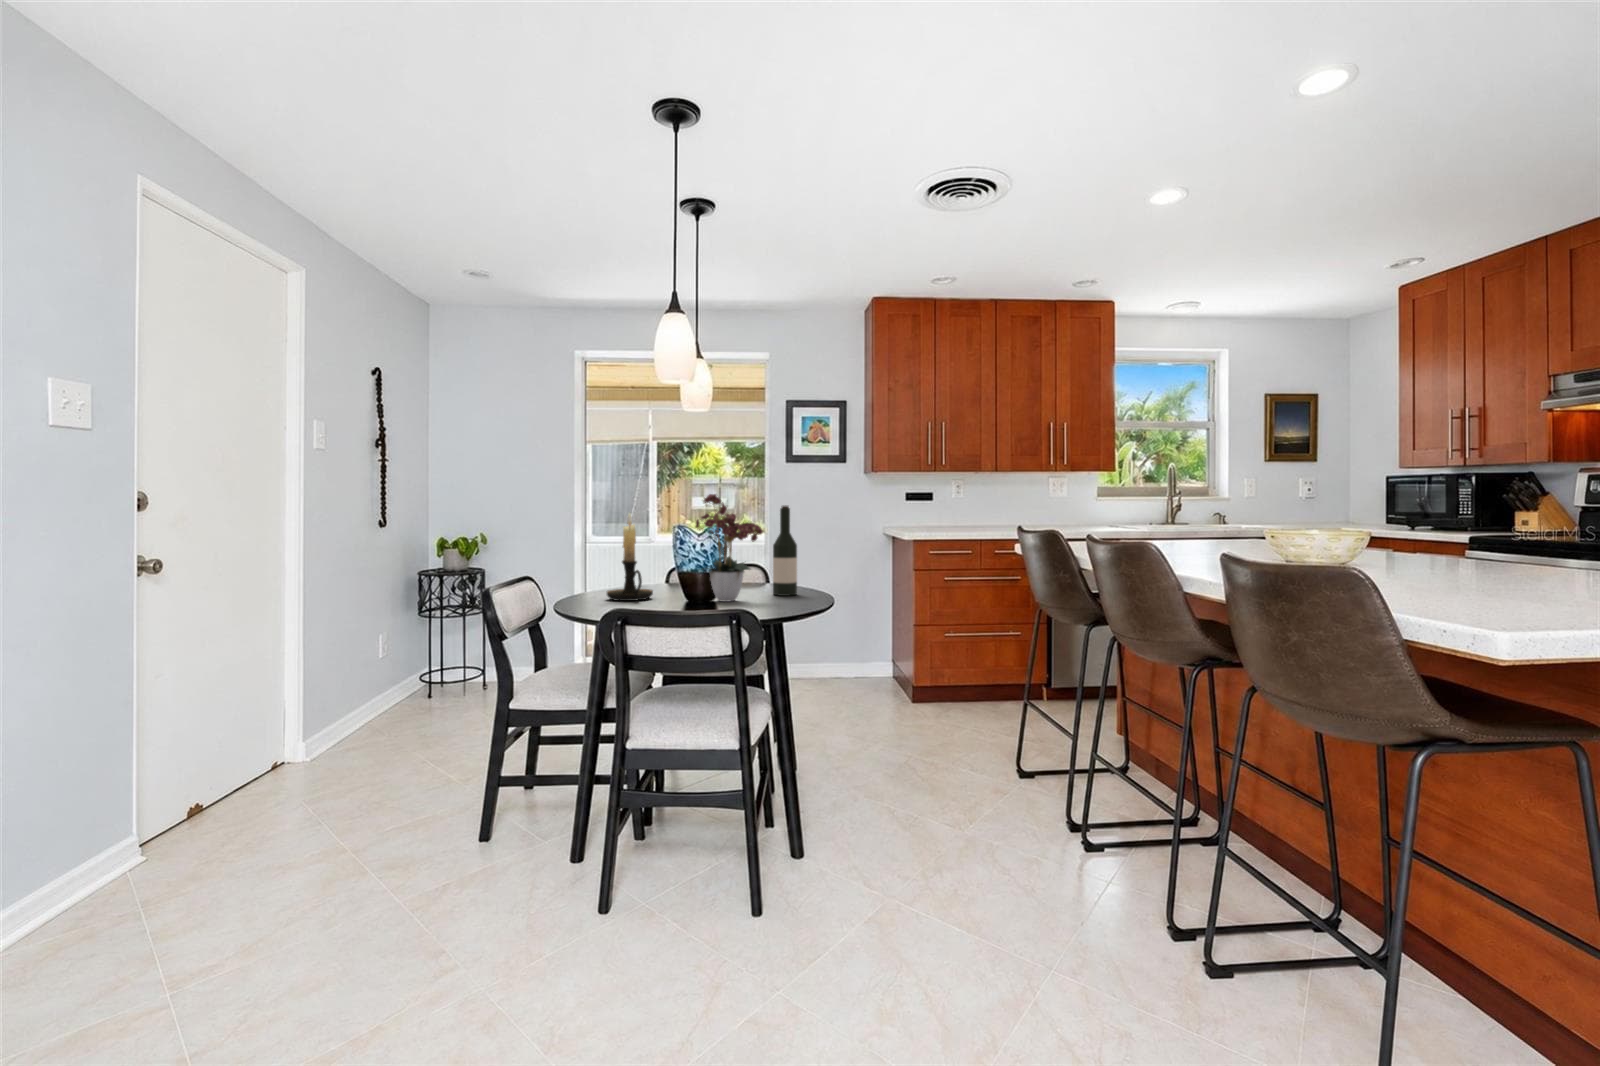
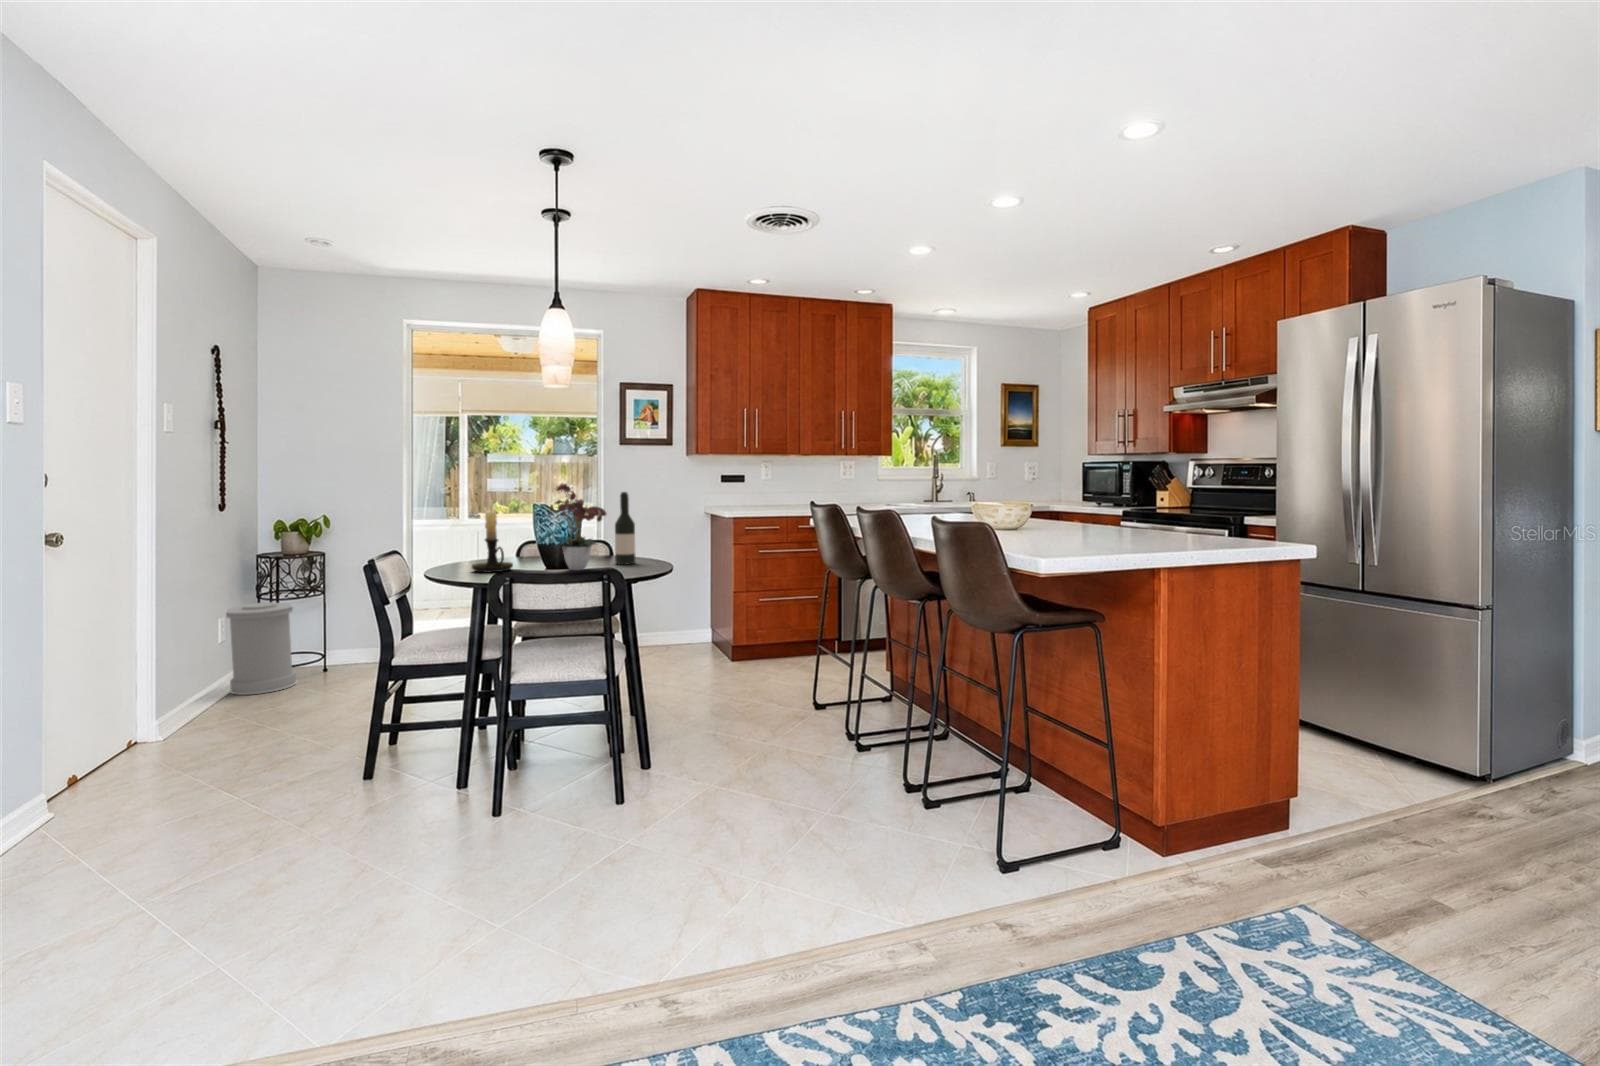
trash can: none [380,626,446,723] -> present [225,602,297,695]

